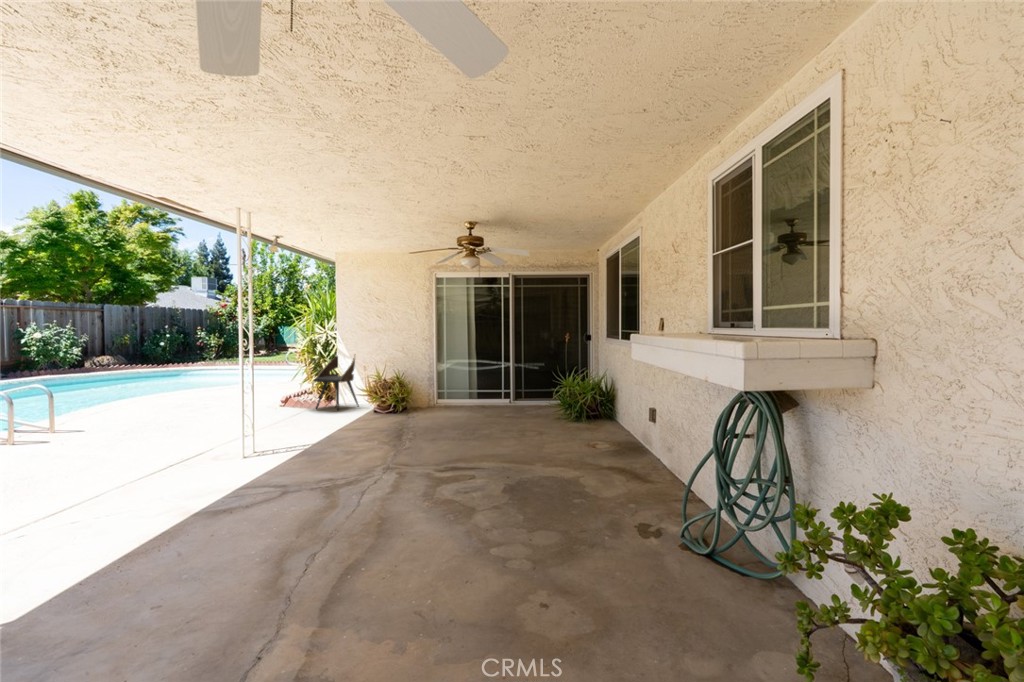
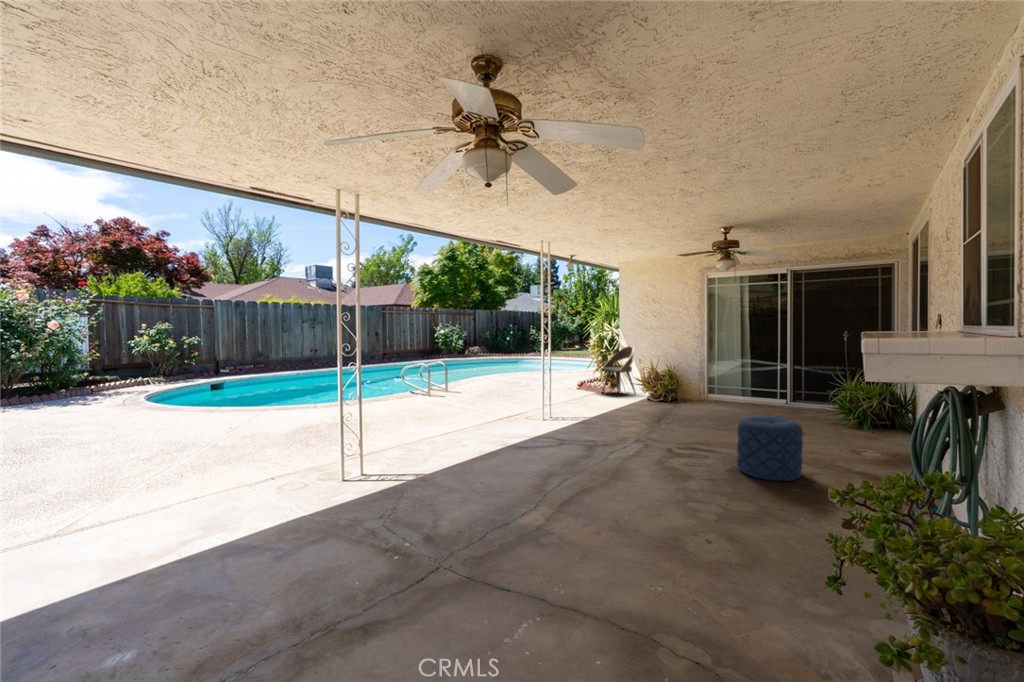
pouf: none [513,422,576,494] -> present [736,416,803,481]

